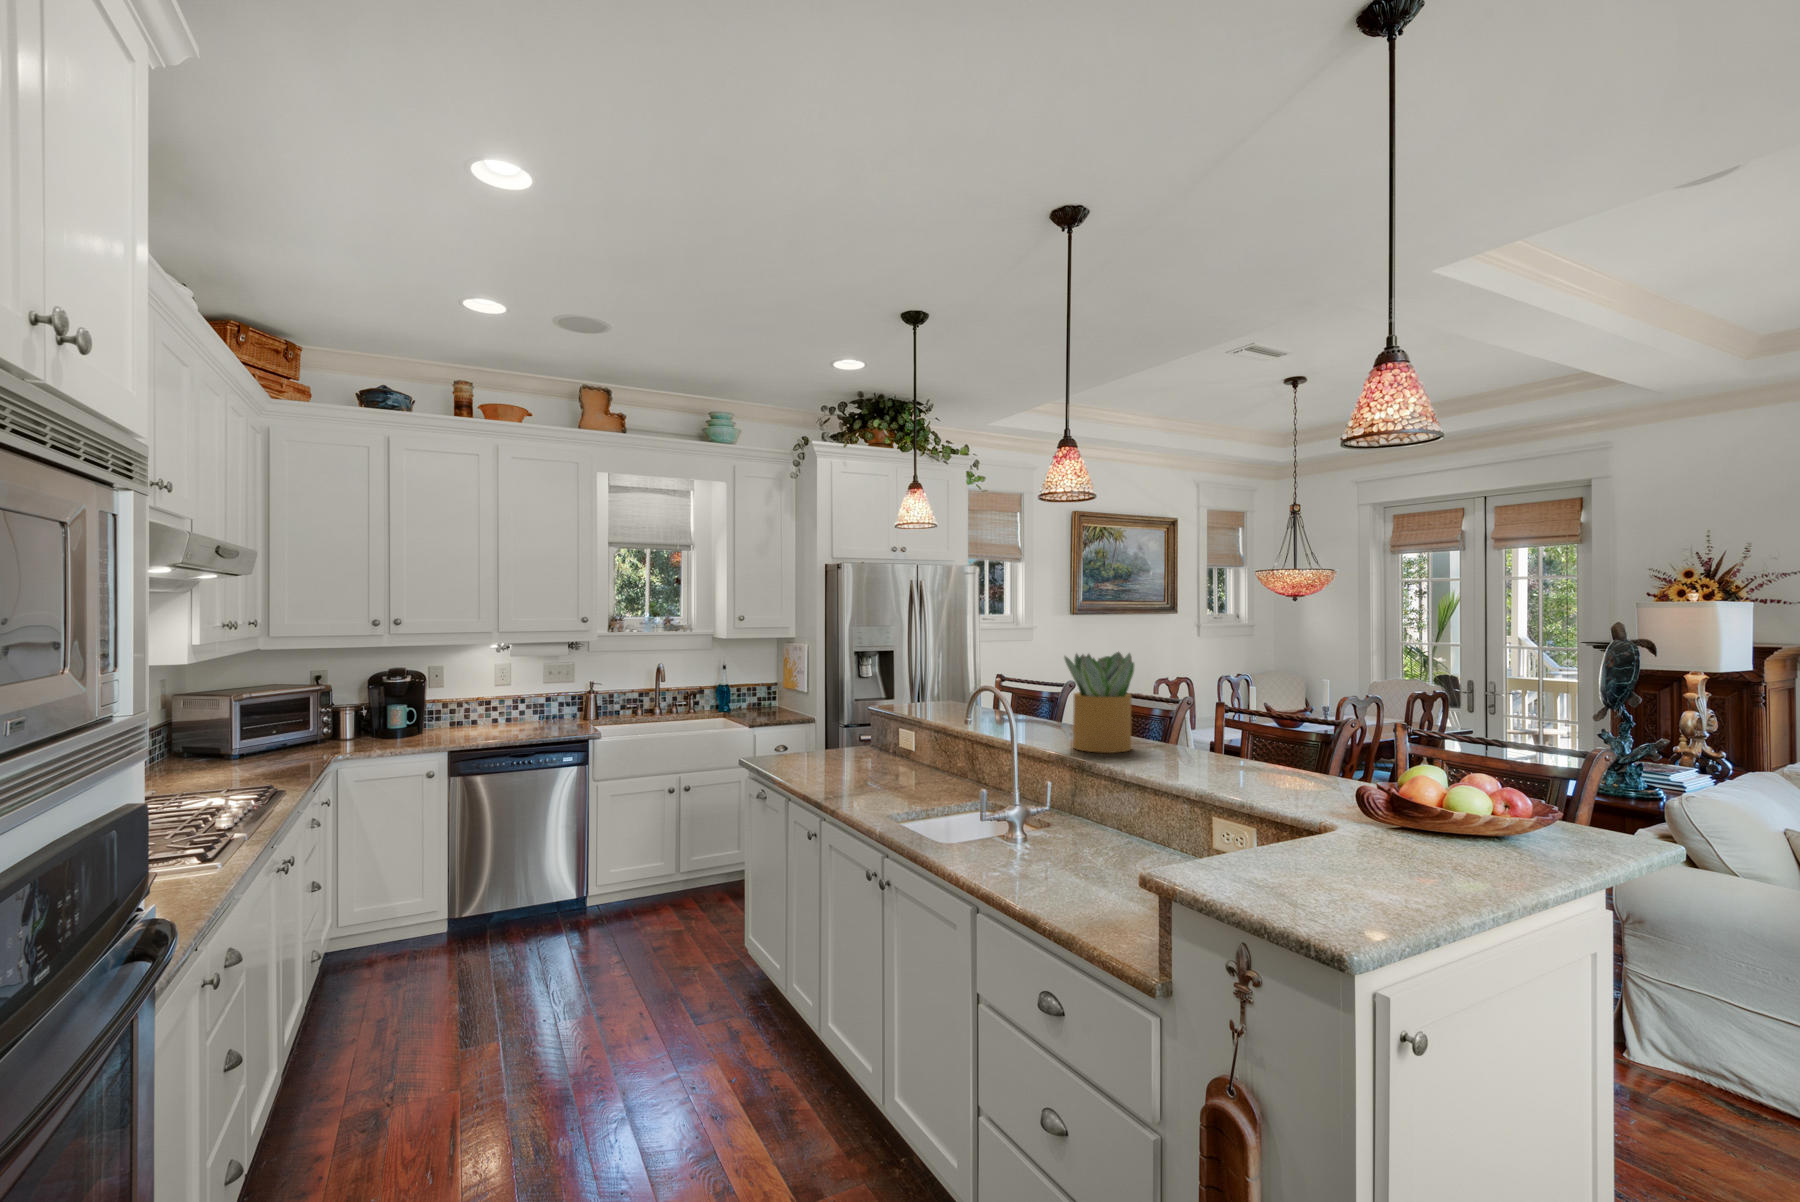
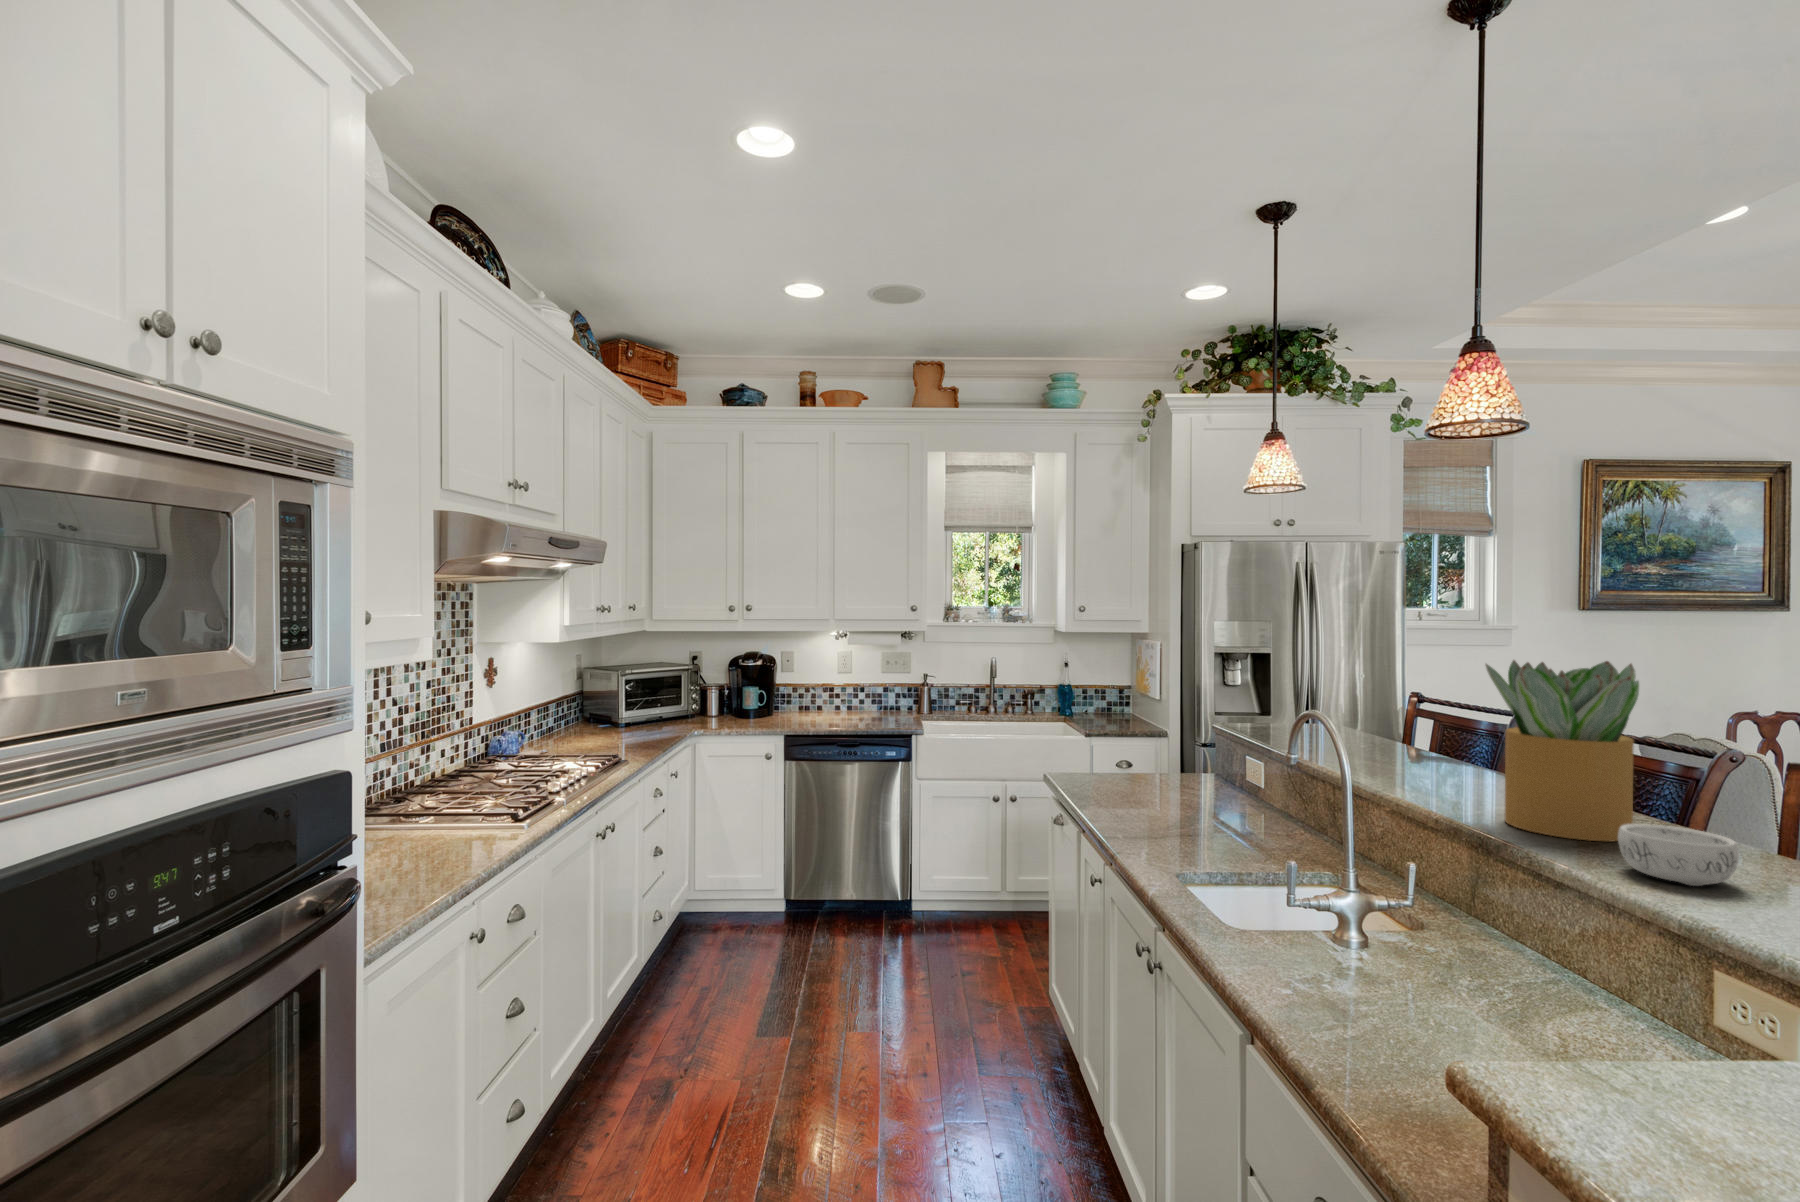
decorative bowl: none [1131,738,1178,766] -> present [1618,824,1739,886]

